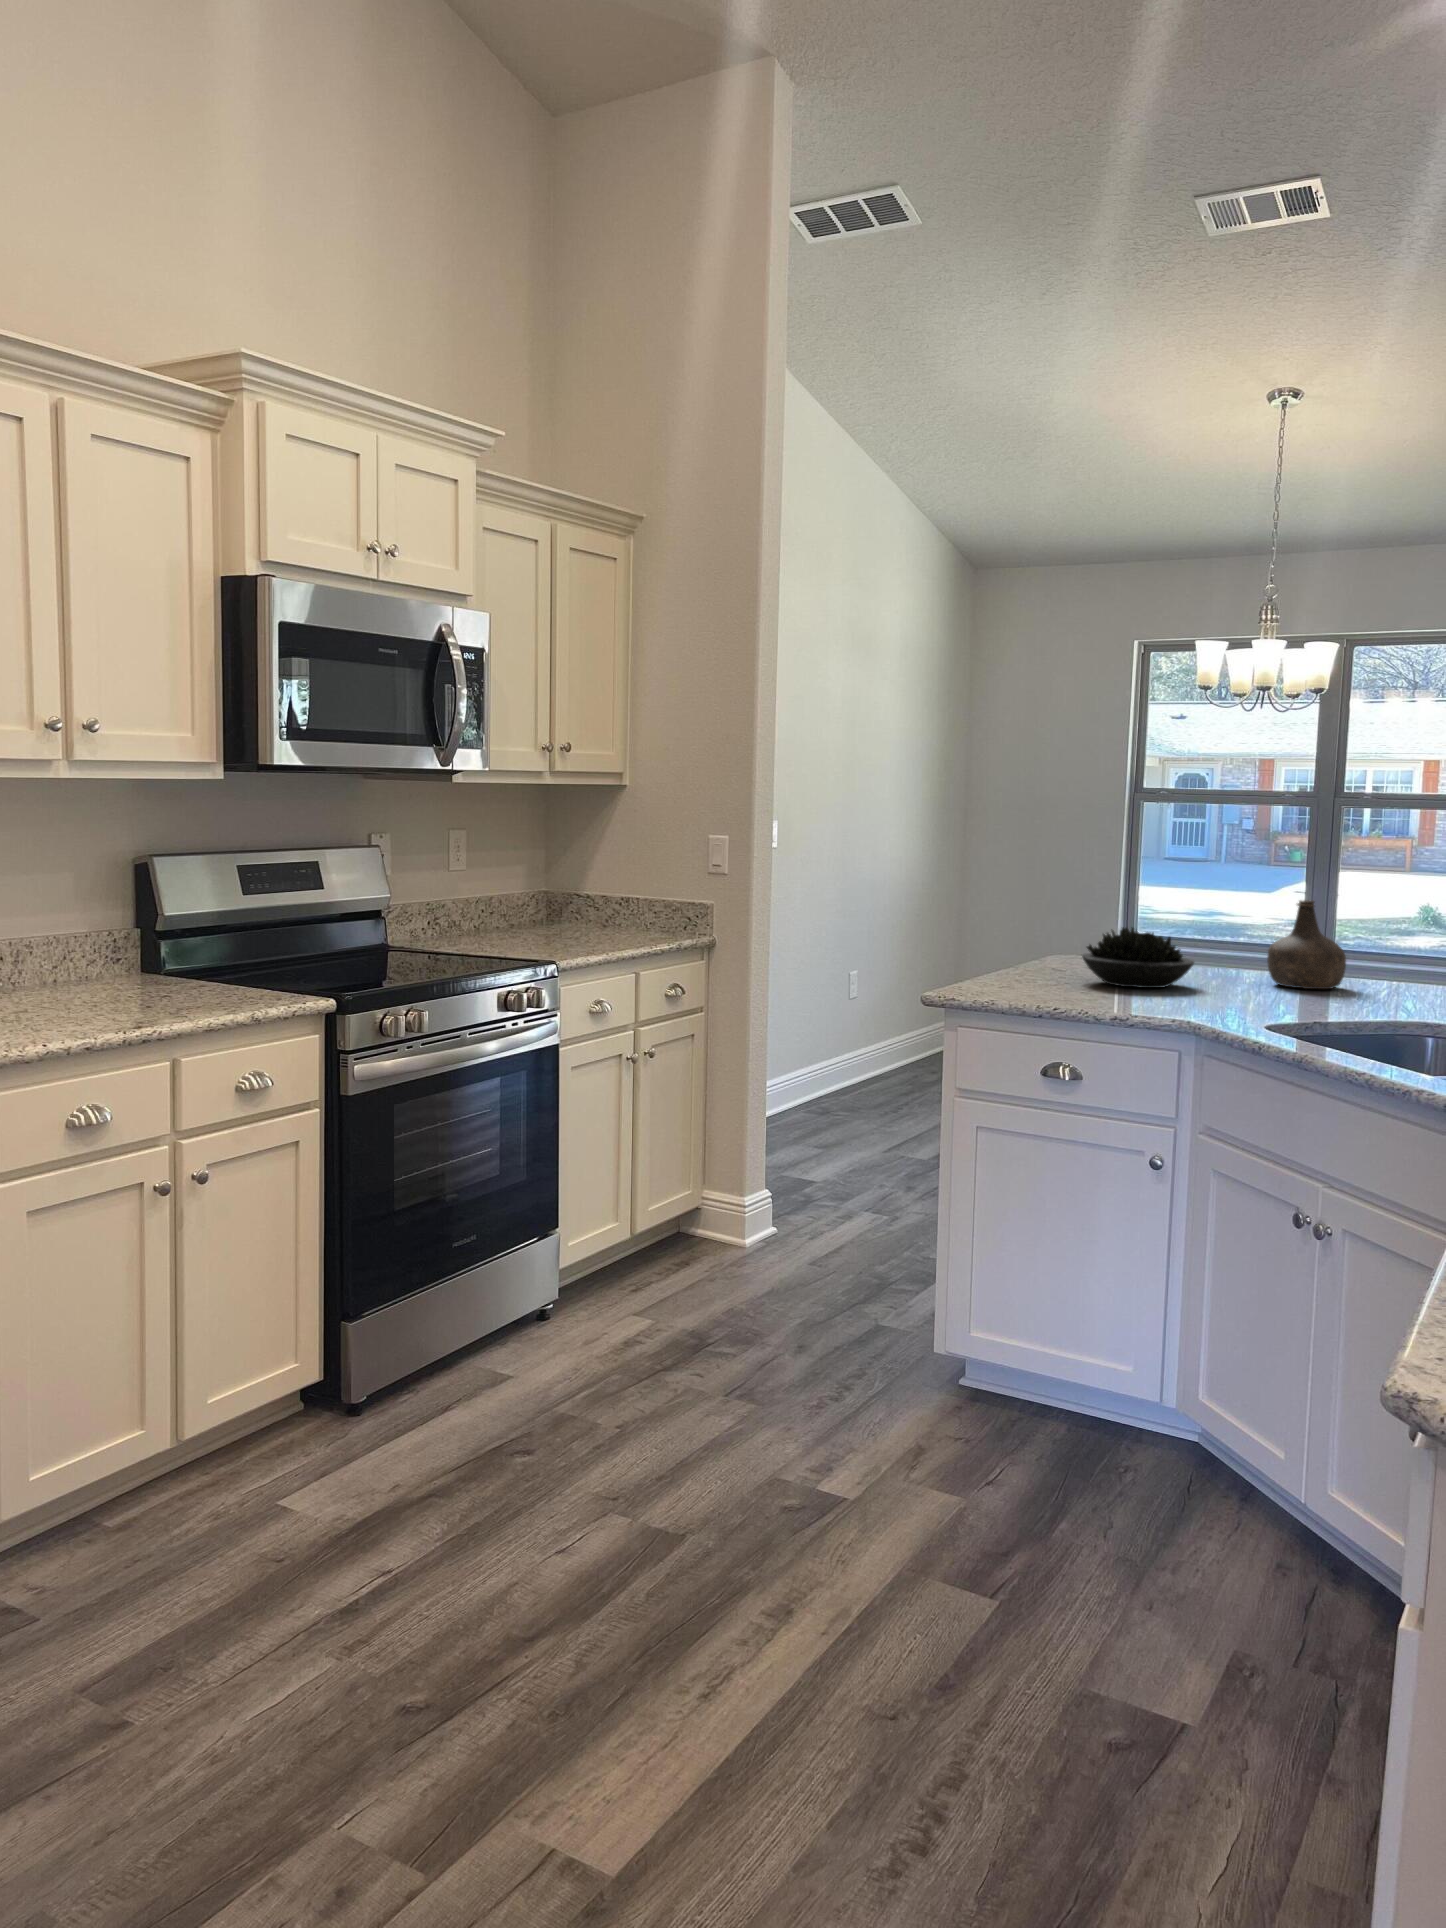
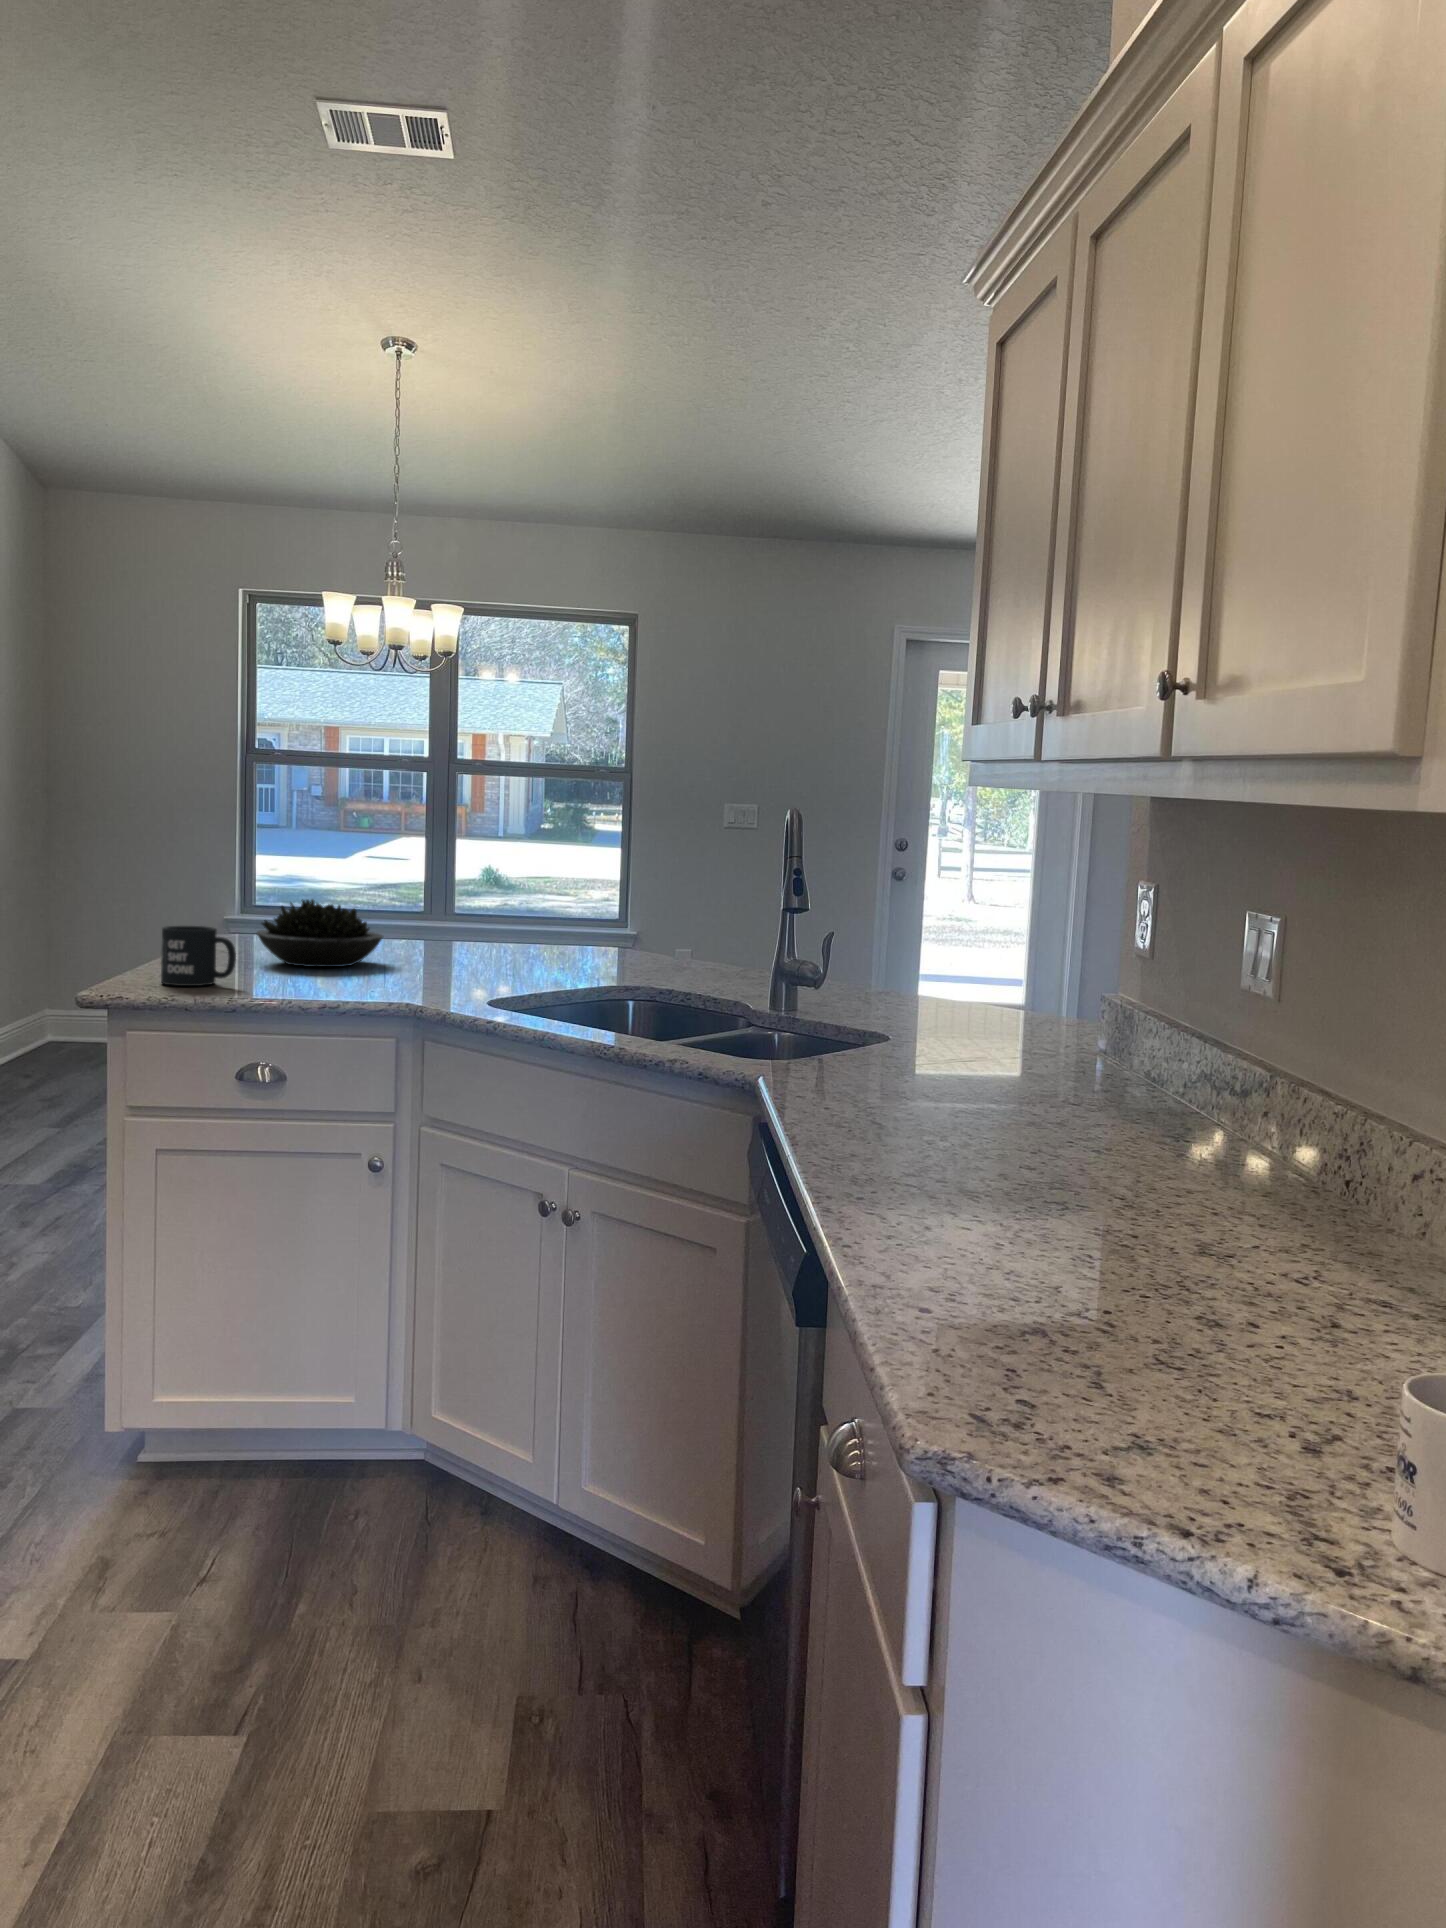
bottle: present [1267,900,1346,989] -> none [449,866,526,958]
mug: none [990,946,1048,996] -> present [161,926,236,986]

